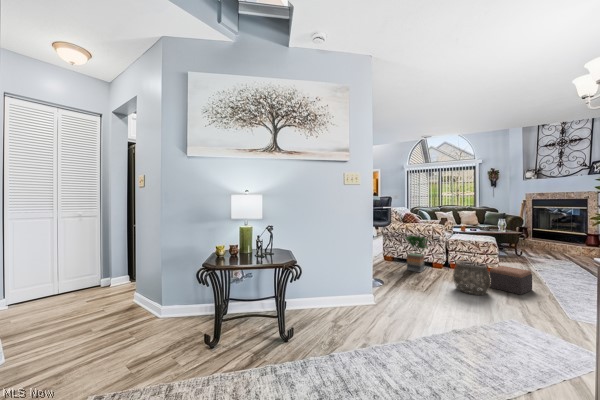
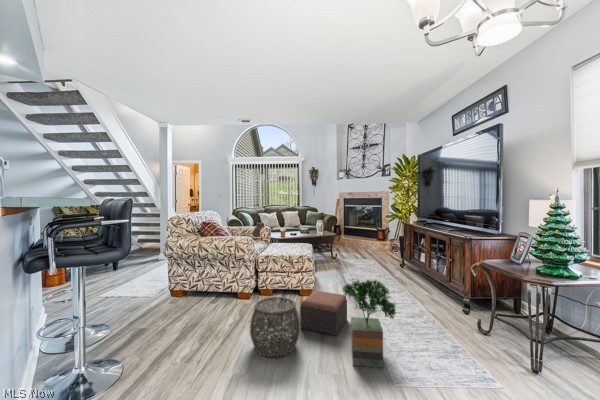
potted tree: present [405,235,428,272] -> present [342,280,396,368]

